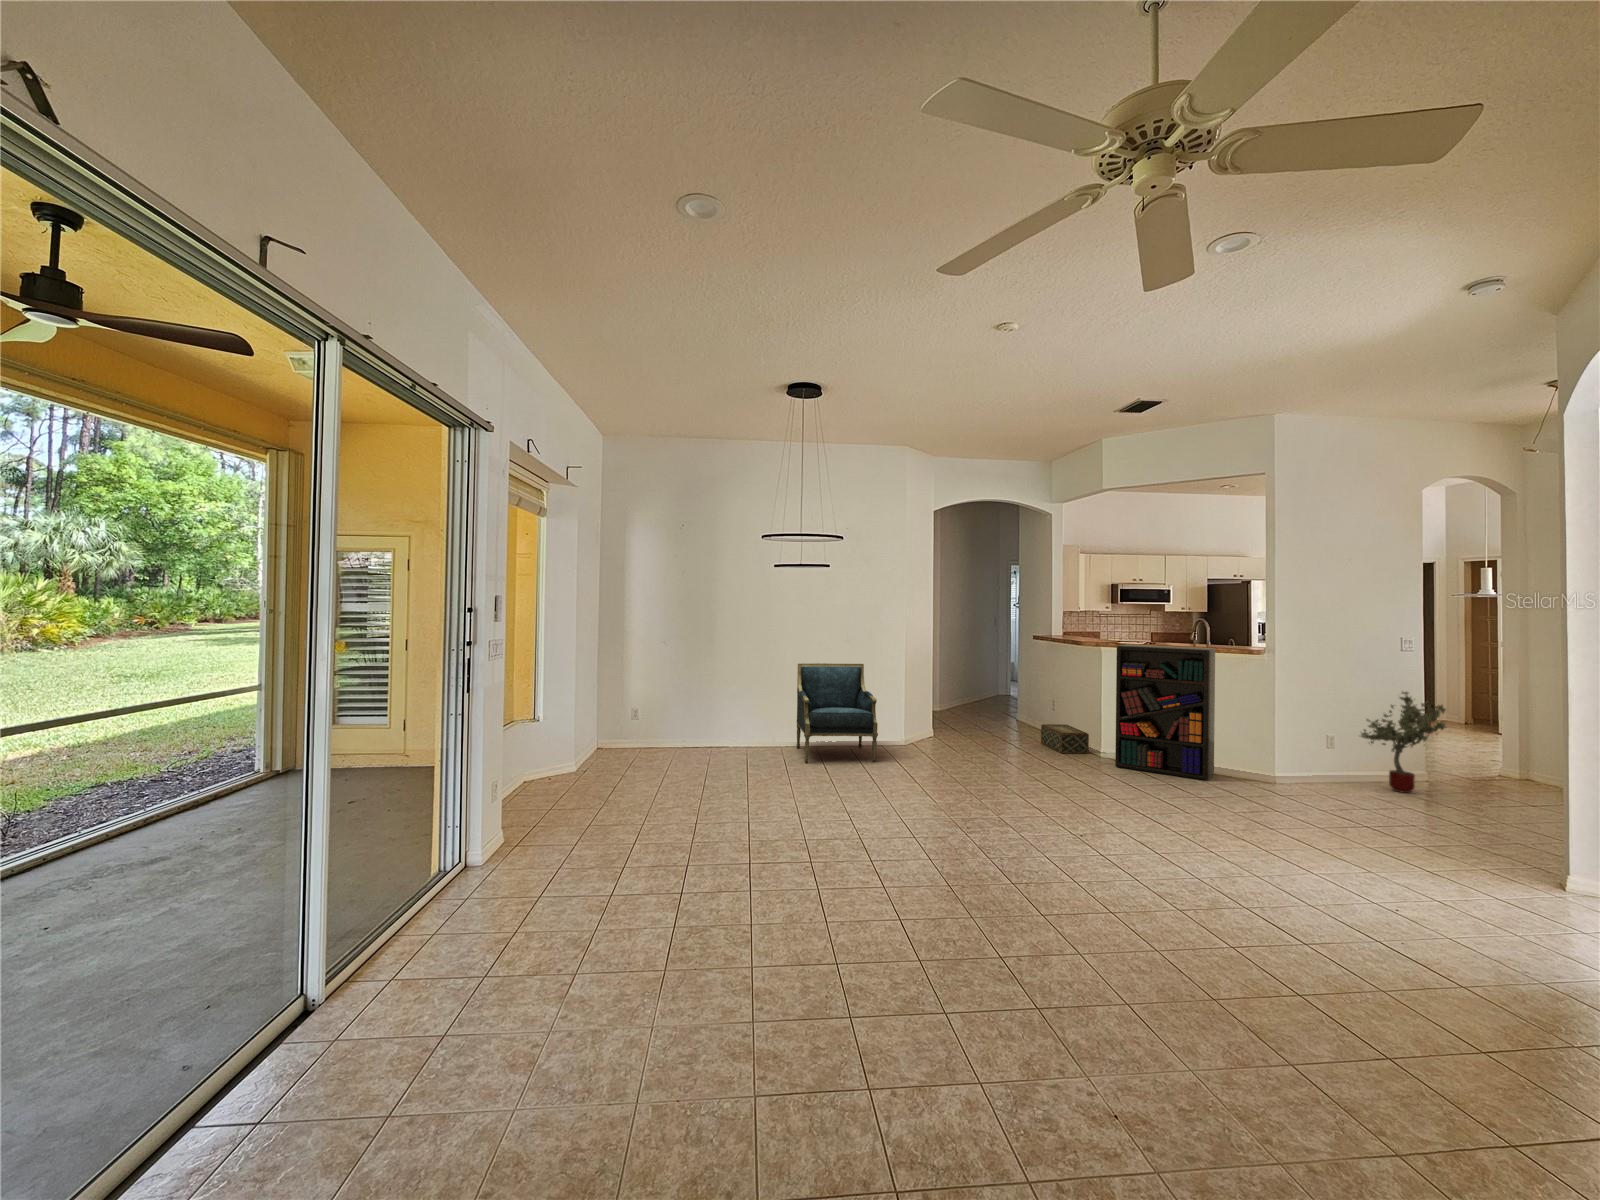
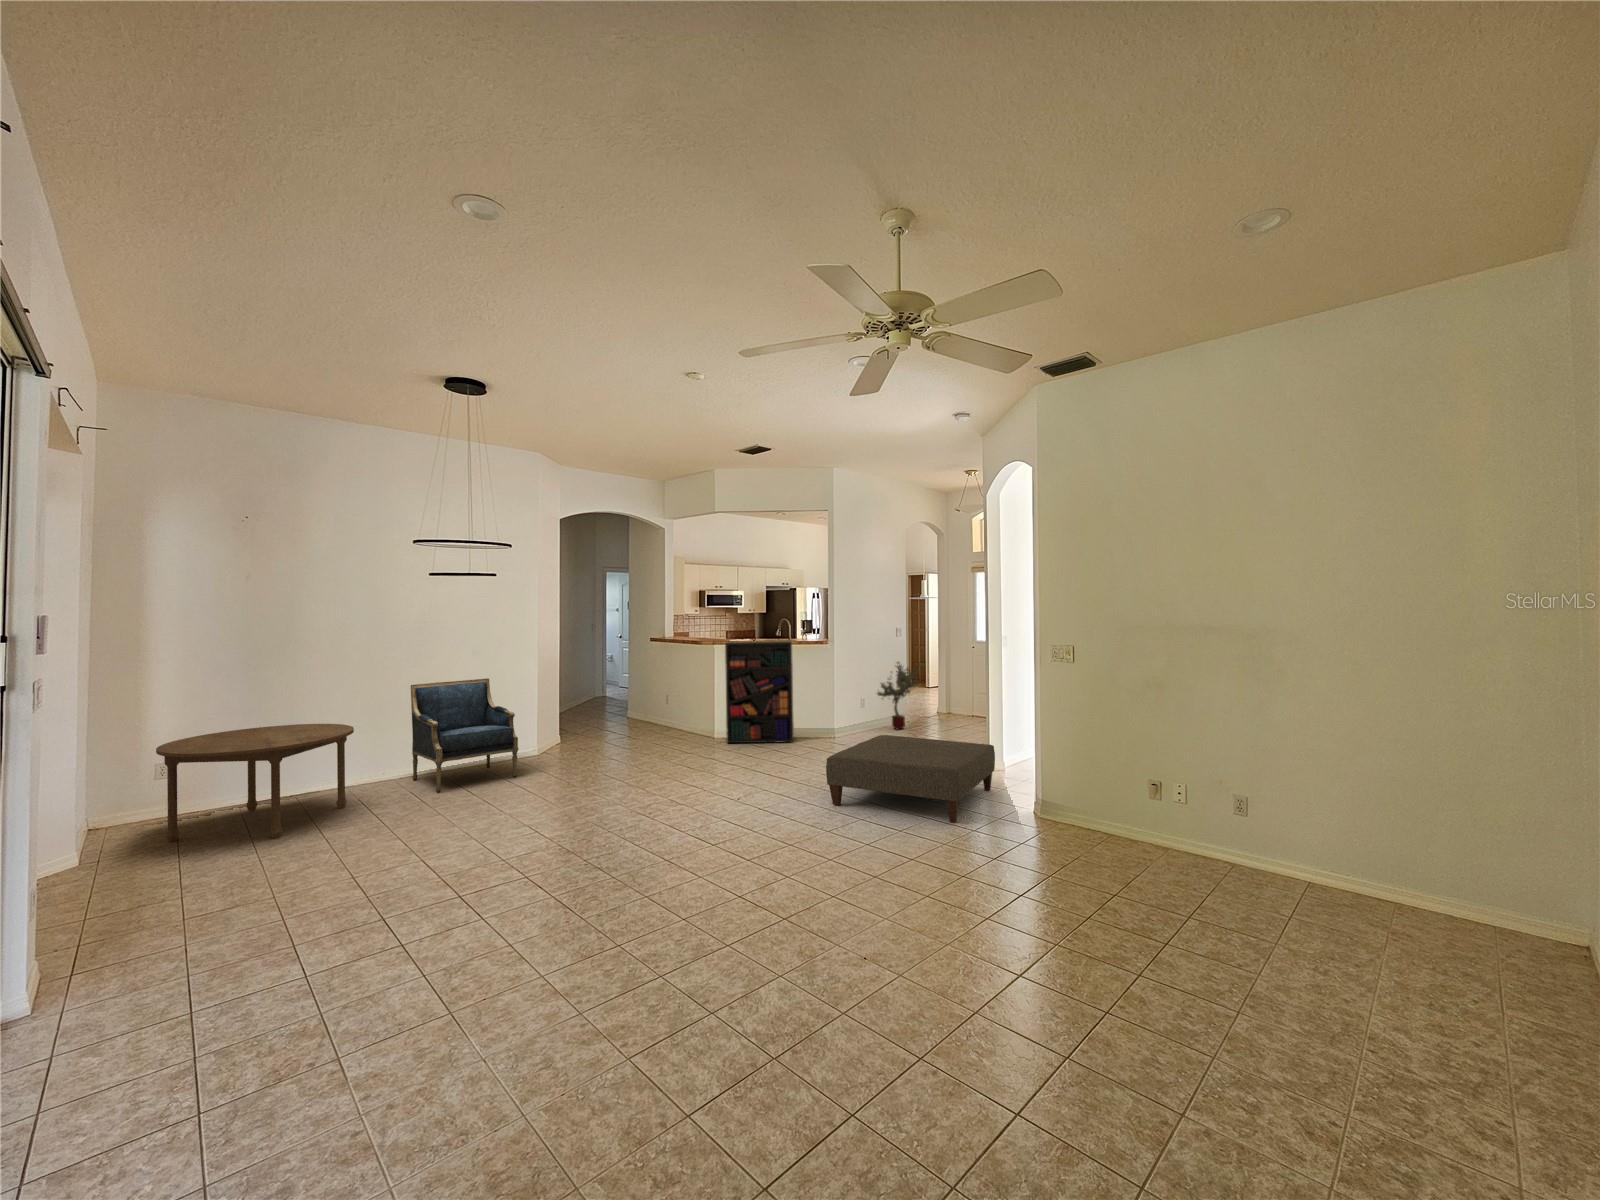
dining table: none [620,686,743,776] -> present [156,724,354,842]
woven basket: present [1041,724,1089,754] -> none [658,715,701,740]
ottoman: none [1204,795,1559,962] -> present [826,735,995,823]

